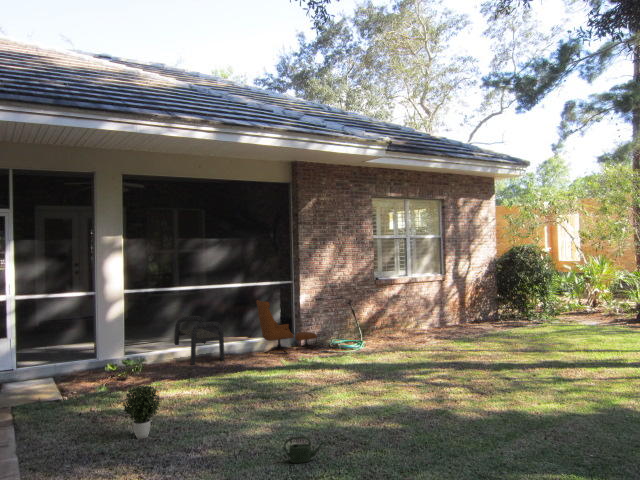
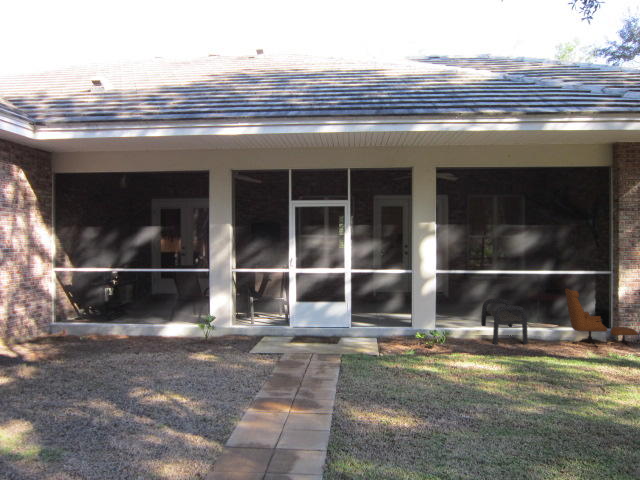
potted plant: present [123,386,161,439] -> none [412,350,444,395]
watering can: present [284,436,325,463] -> none [543,418,586,444]

